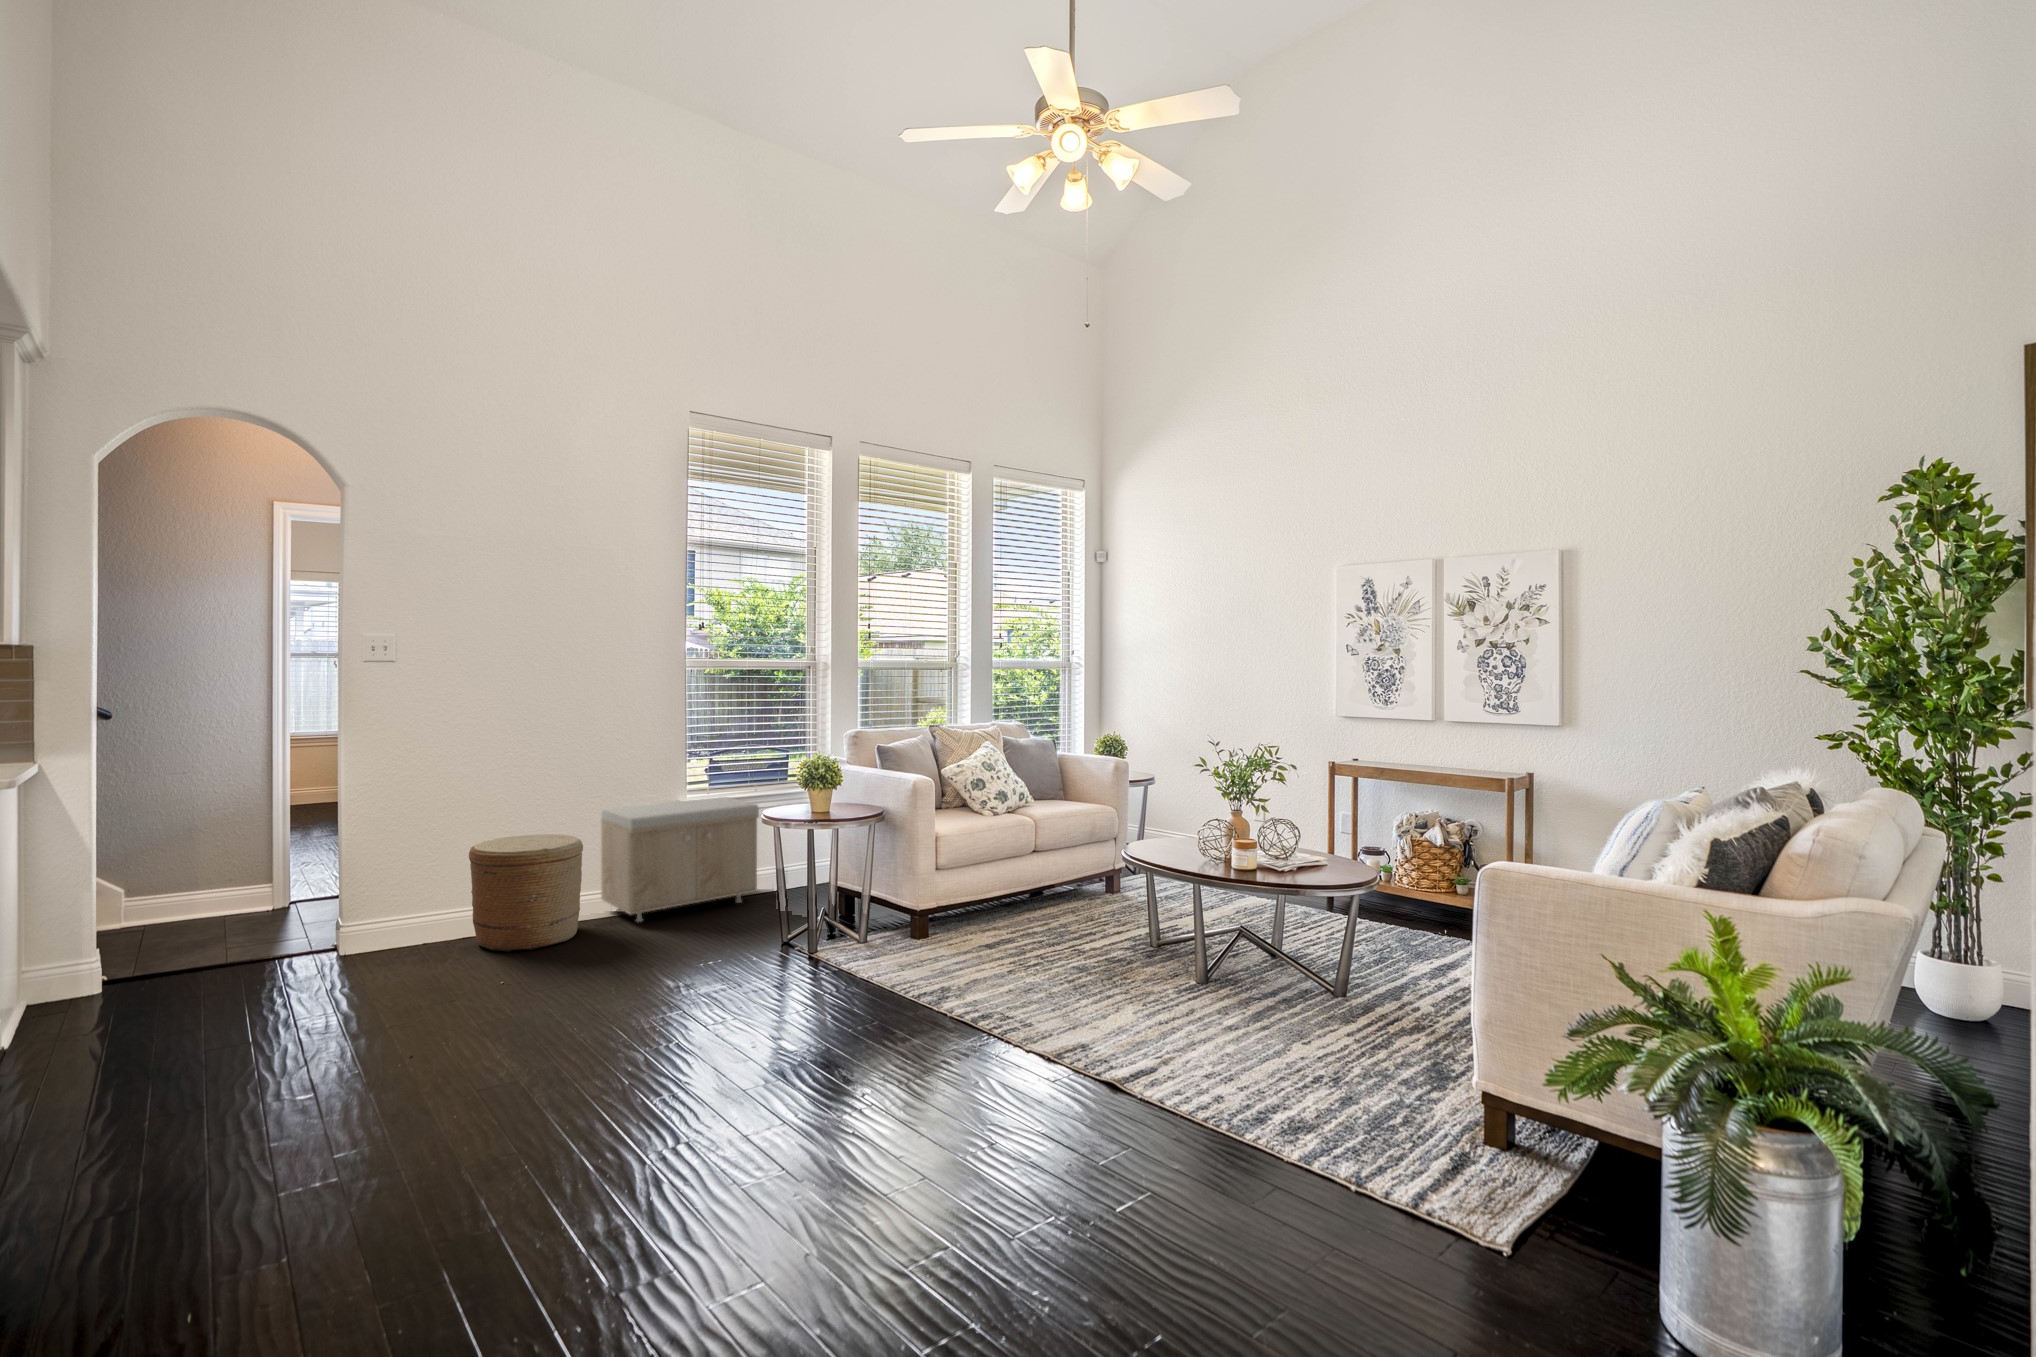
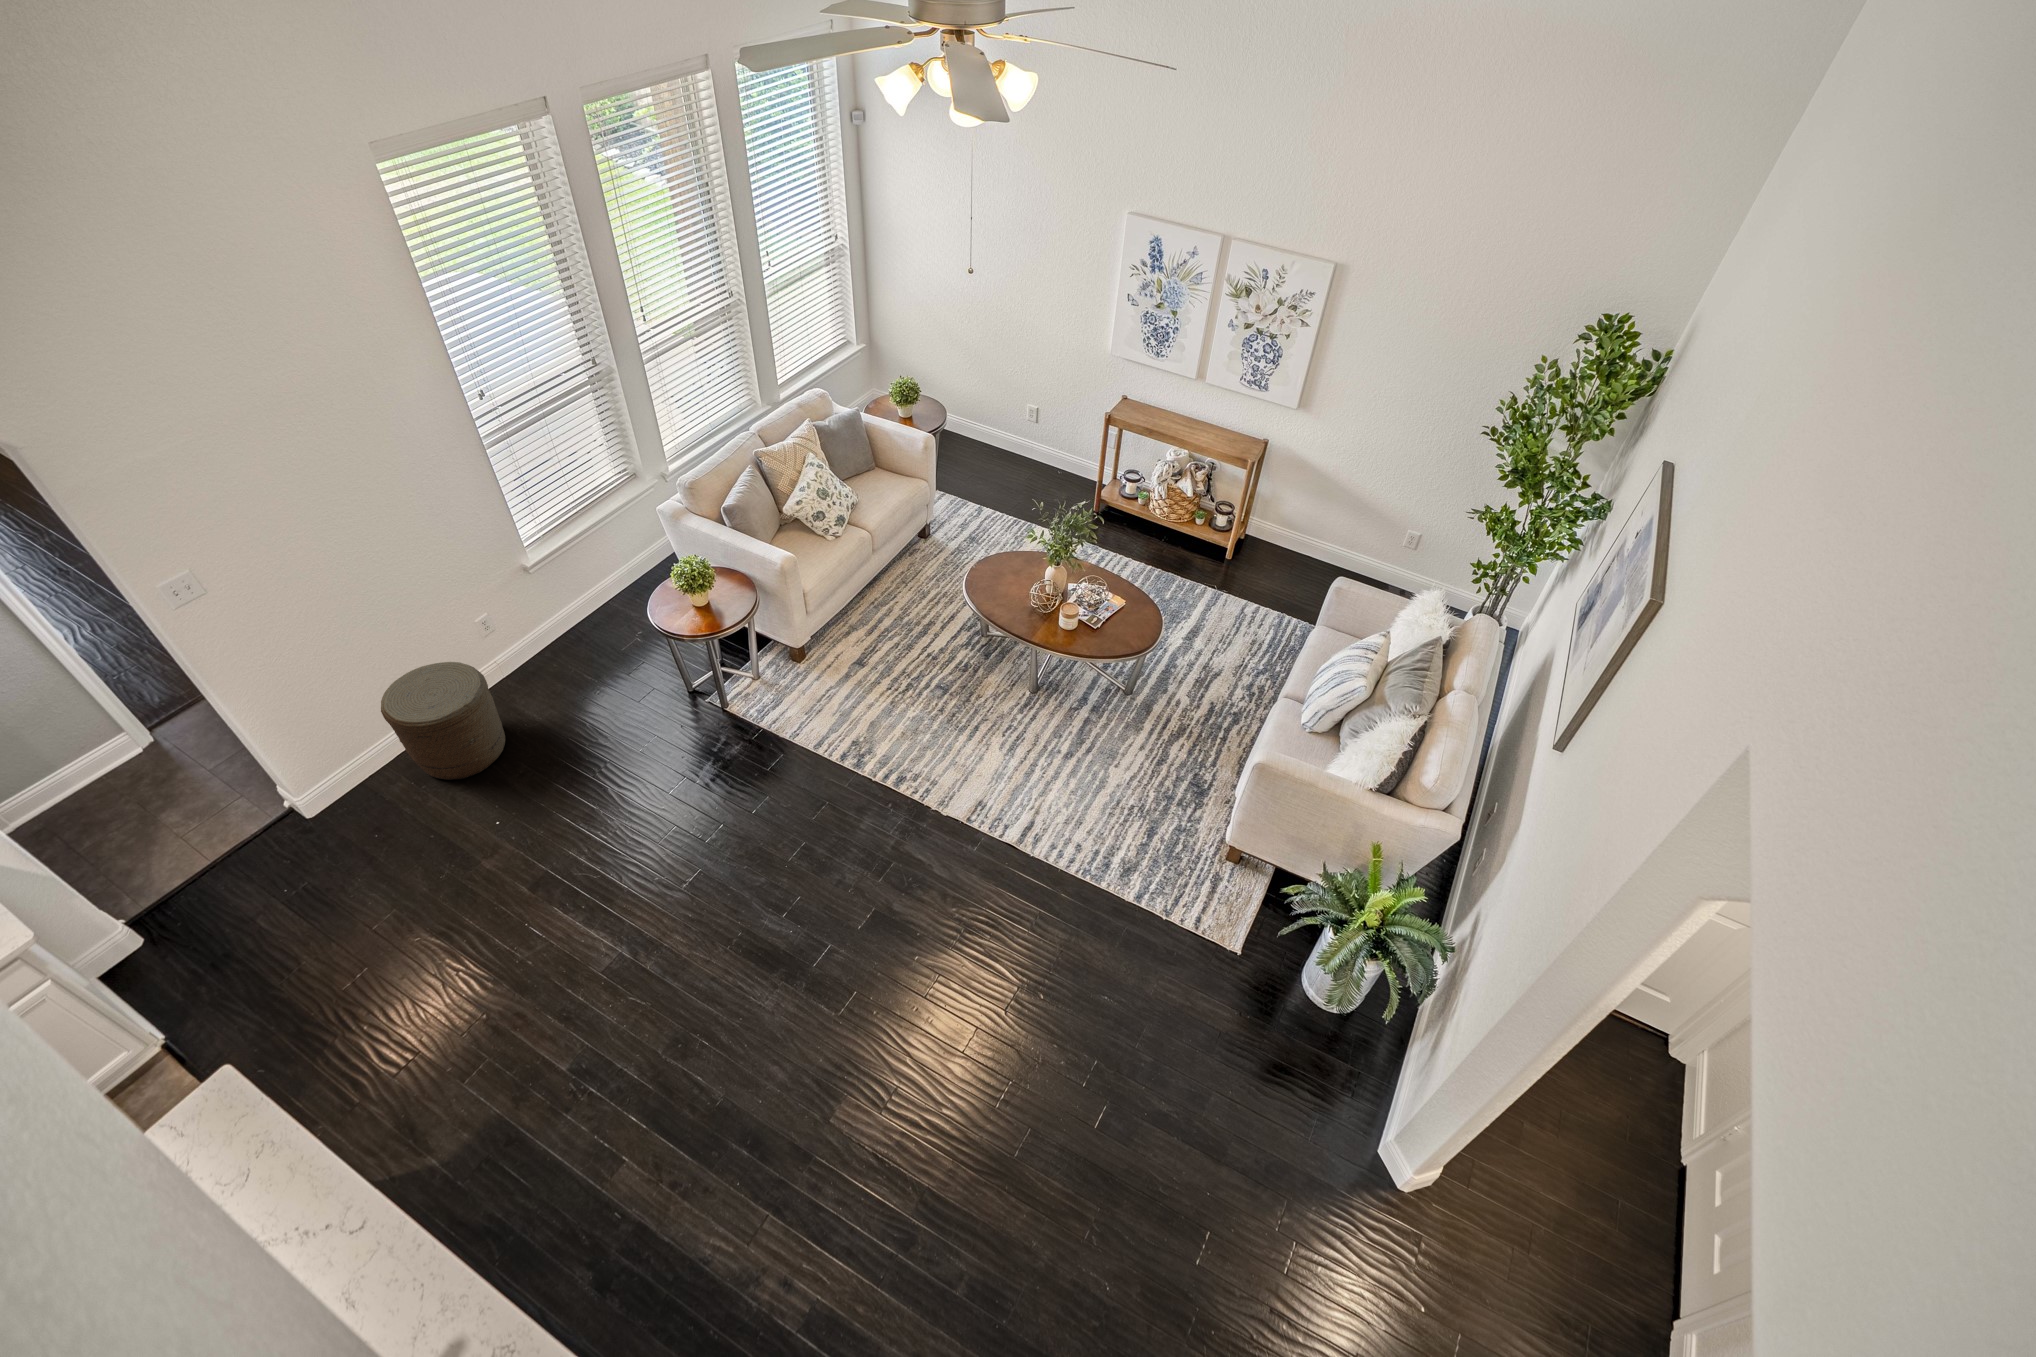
storage bench: present [601,797,759,922] -> none [464,552,631,704]

